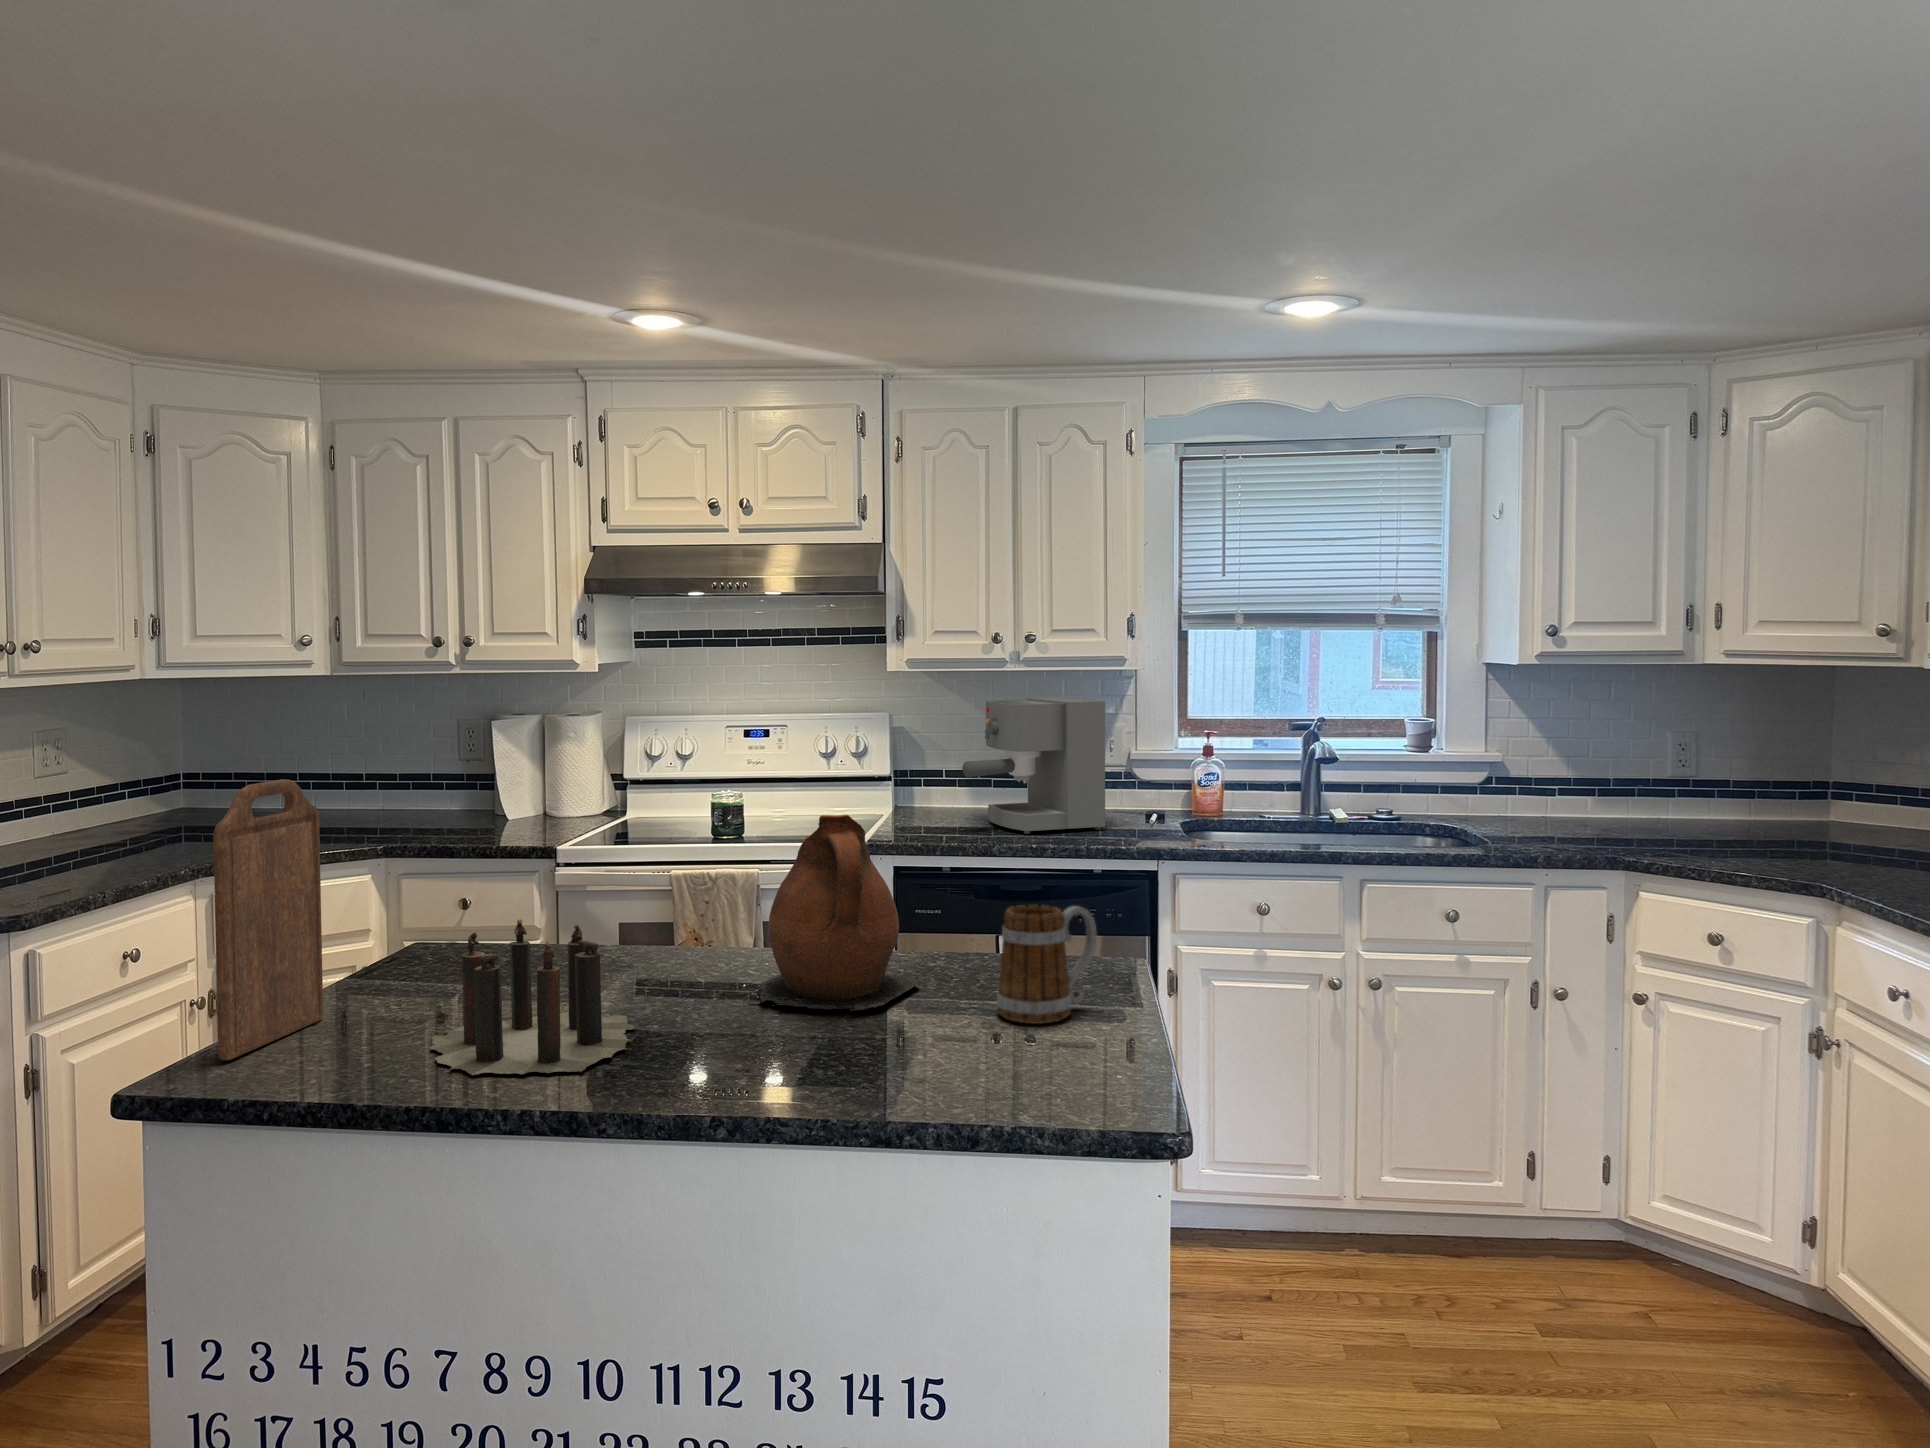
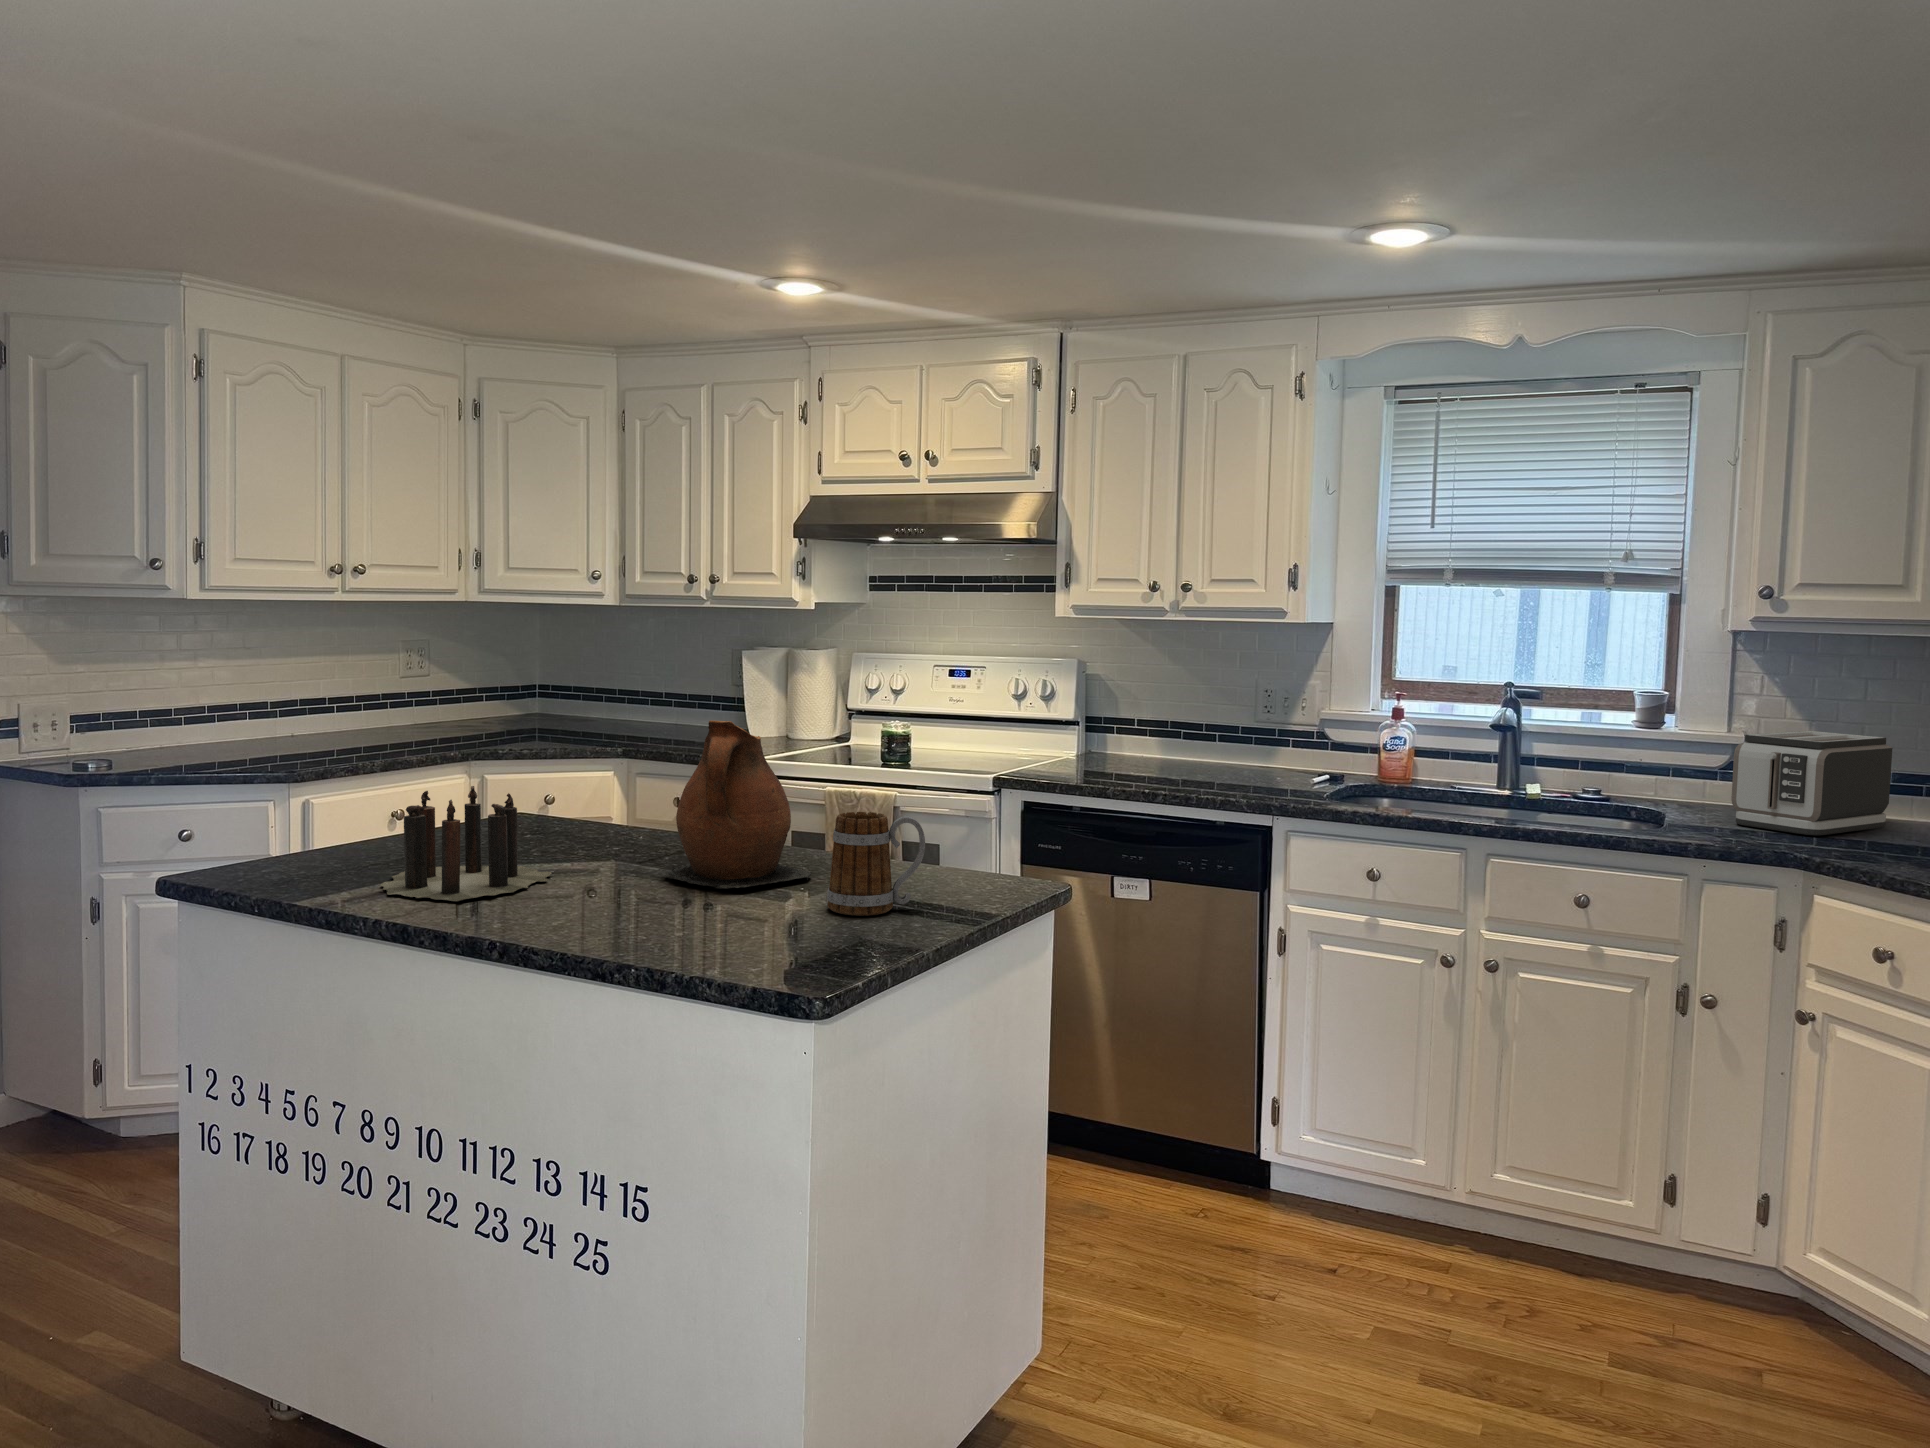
coffee maker: present [962,698,1105,834] -> none [1109,649,1258,784]
toaster: none [1529,747,1632,838] -> present [1731,731,1893,835]
cutting board: present [213,779,323,1060] -> none [255,666,362,868]

